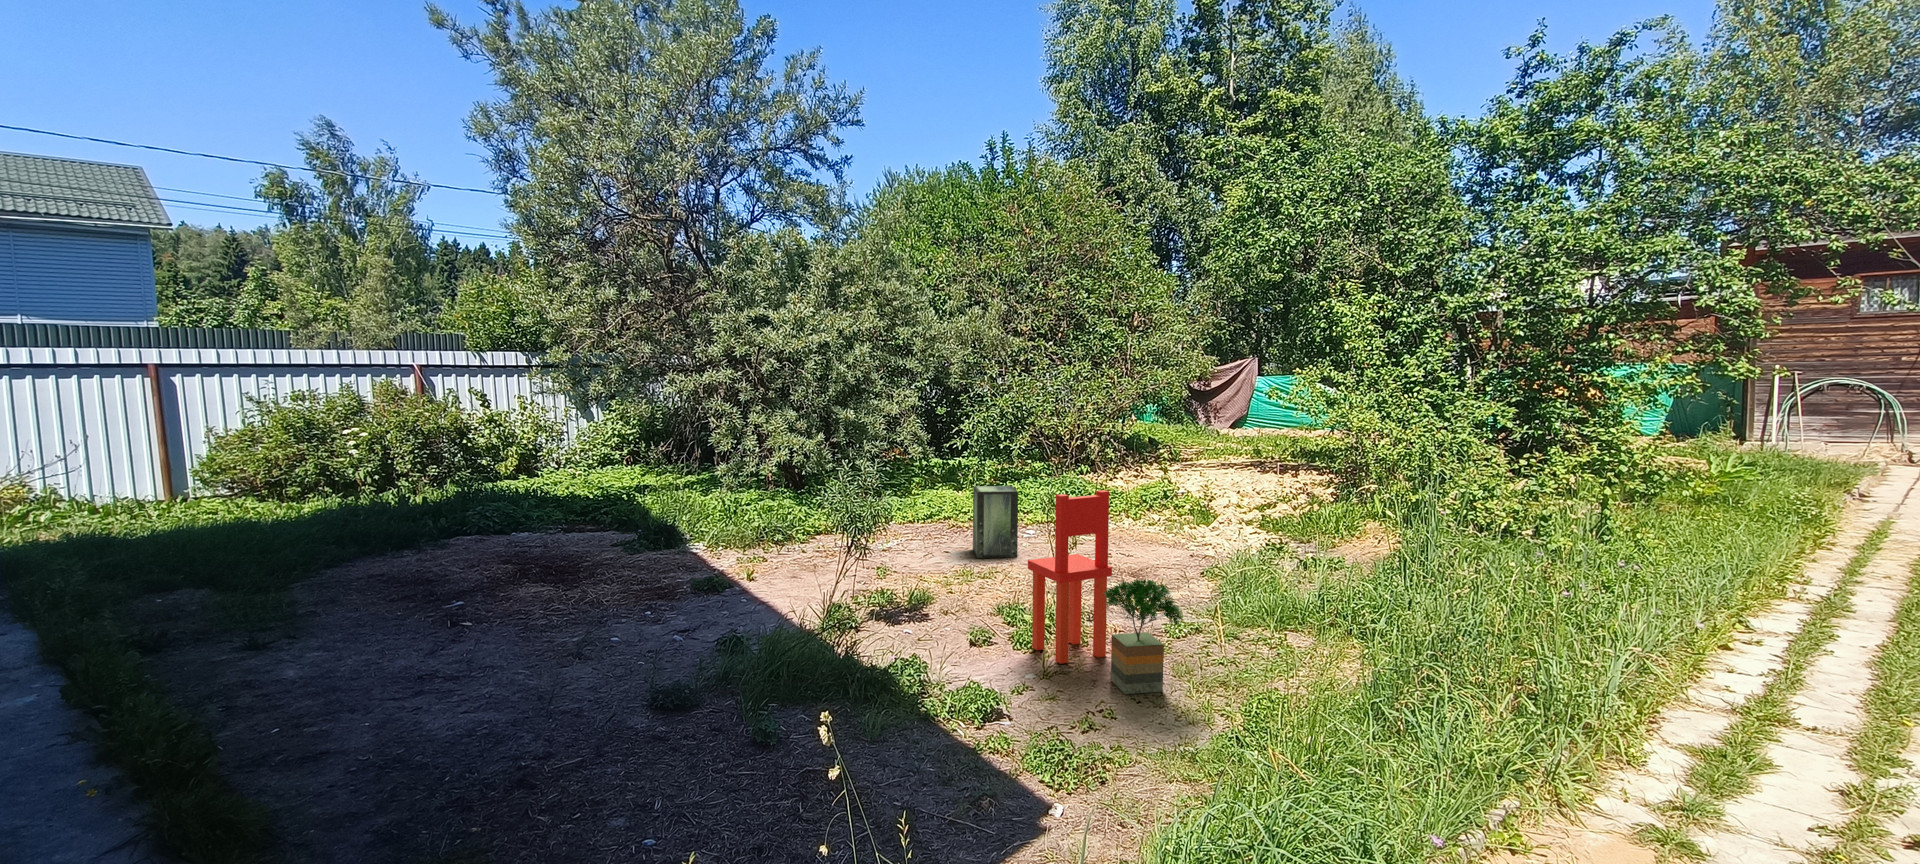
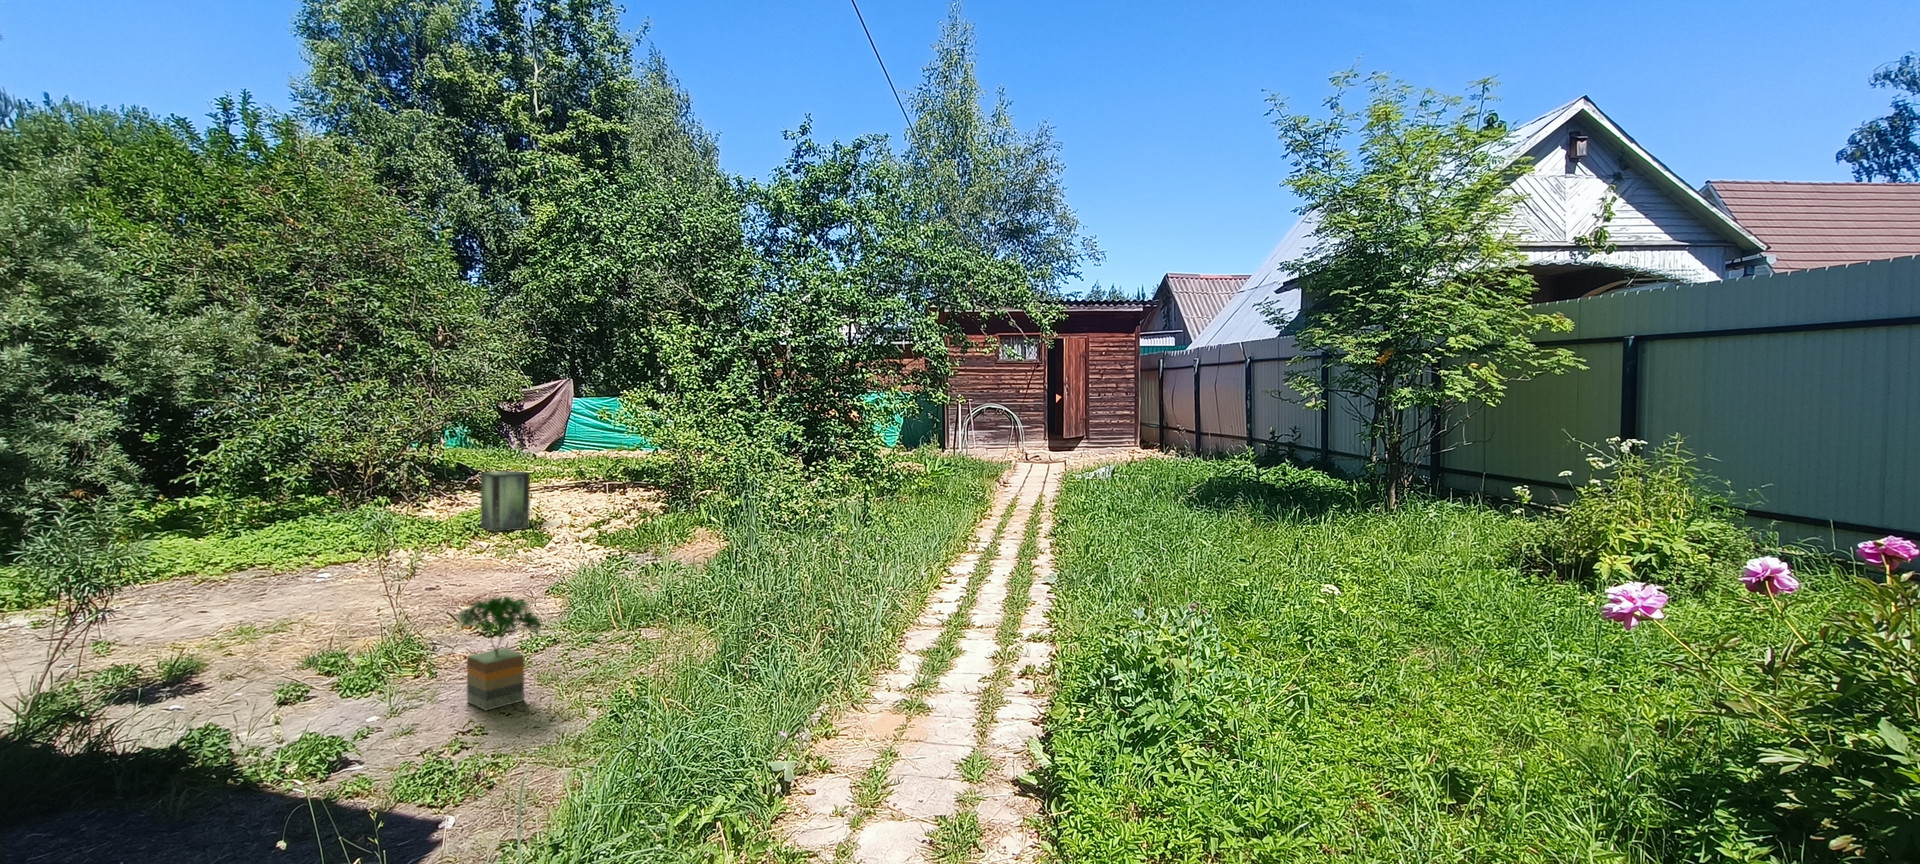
storage box: present [973,486,1018,558] -> present [481,471,530,532]
chair: present [1028,490,1112,664] -> none [358,514,461,699]

